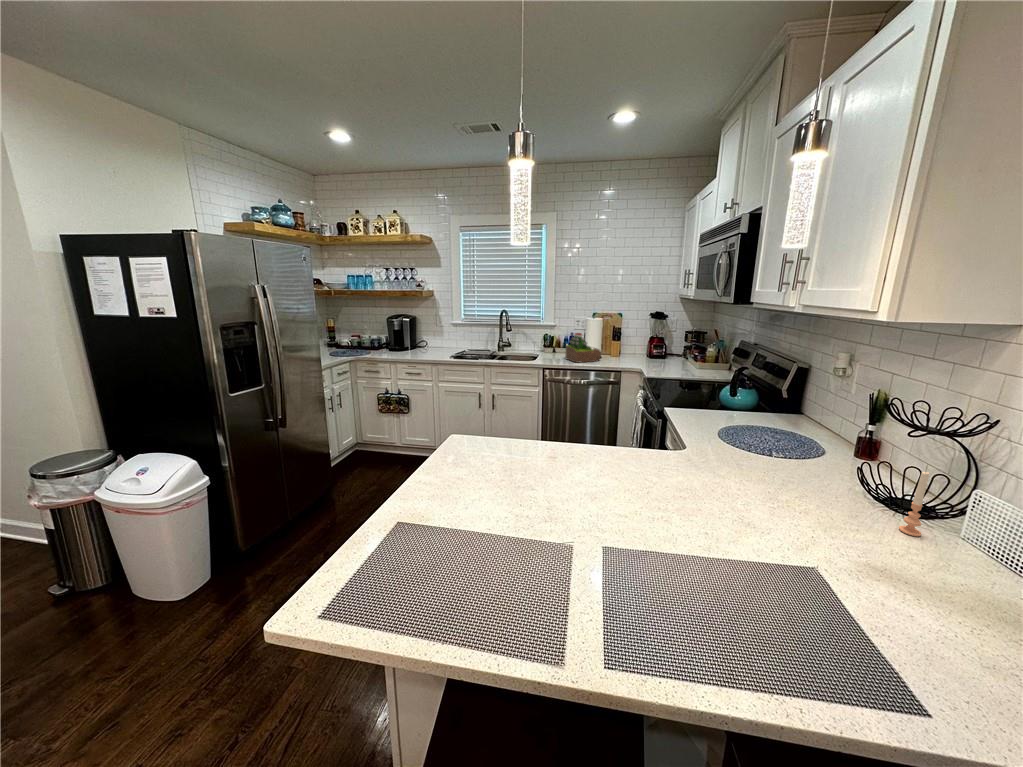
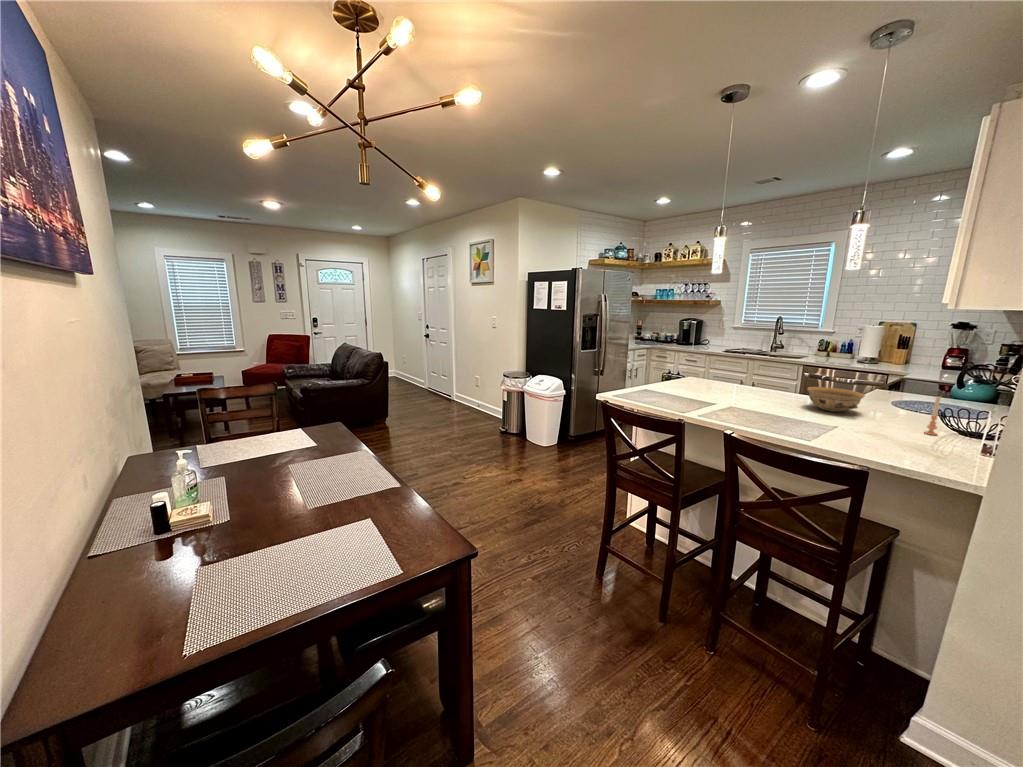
succulent plant: present [565,333,601,363] -> none [833,338,872,365]
ceramic bowl: none [682,447,792,500] -> present [807,387,865,412]

